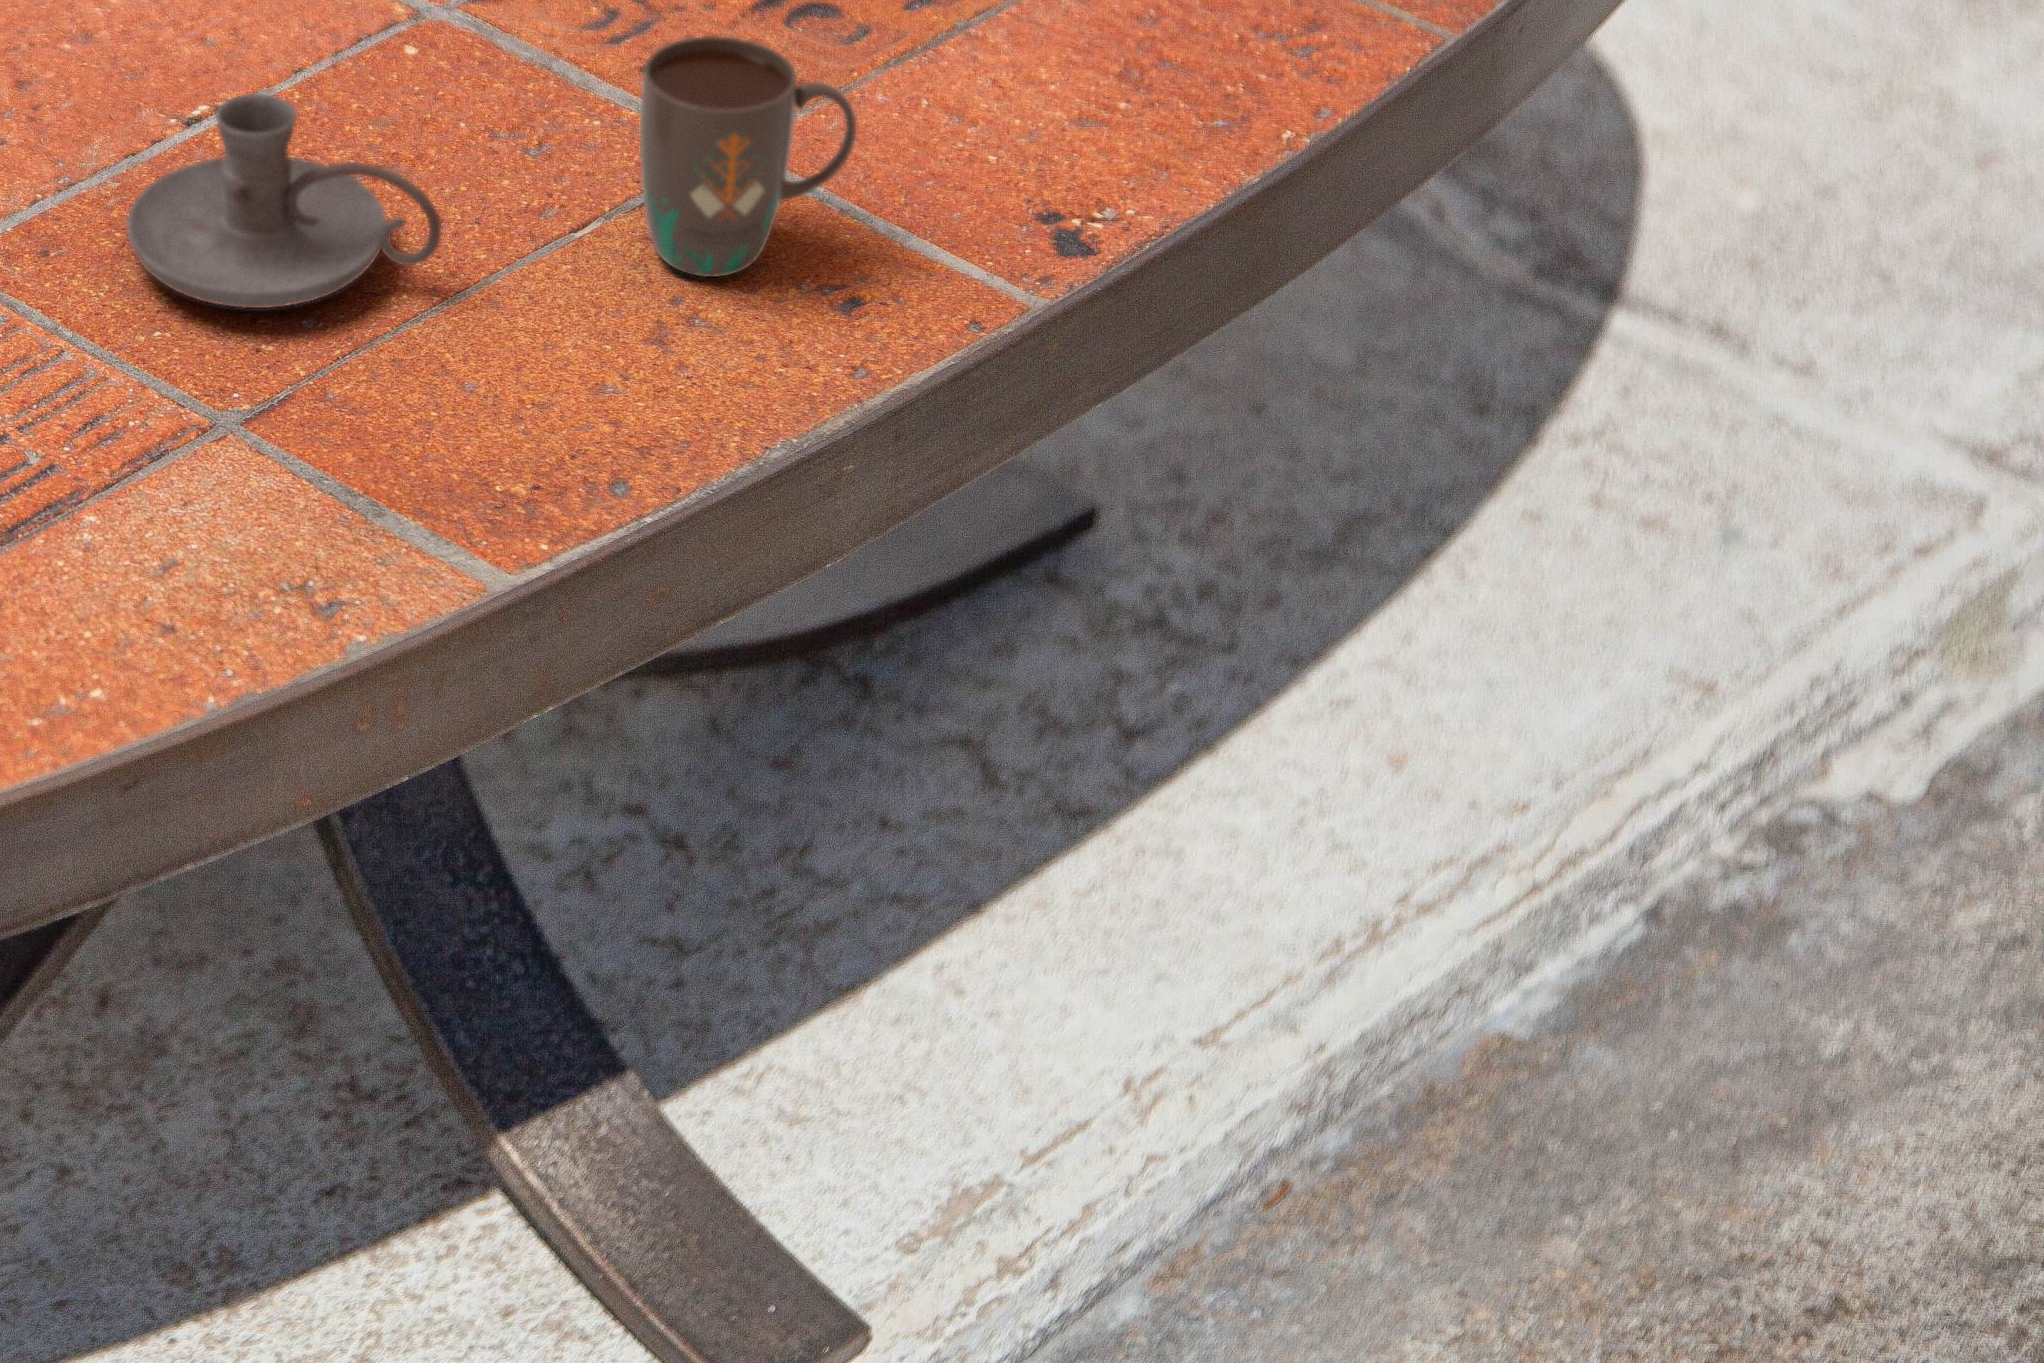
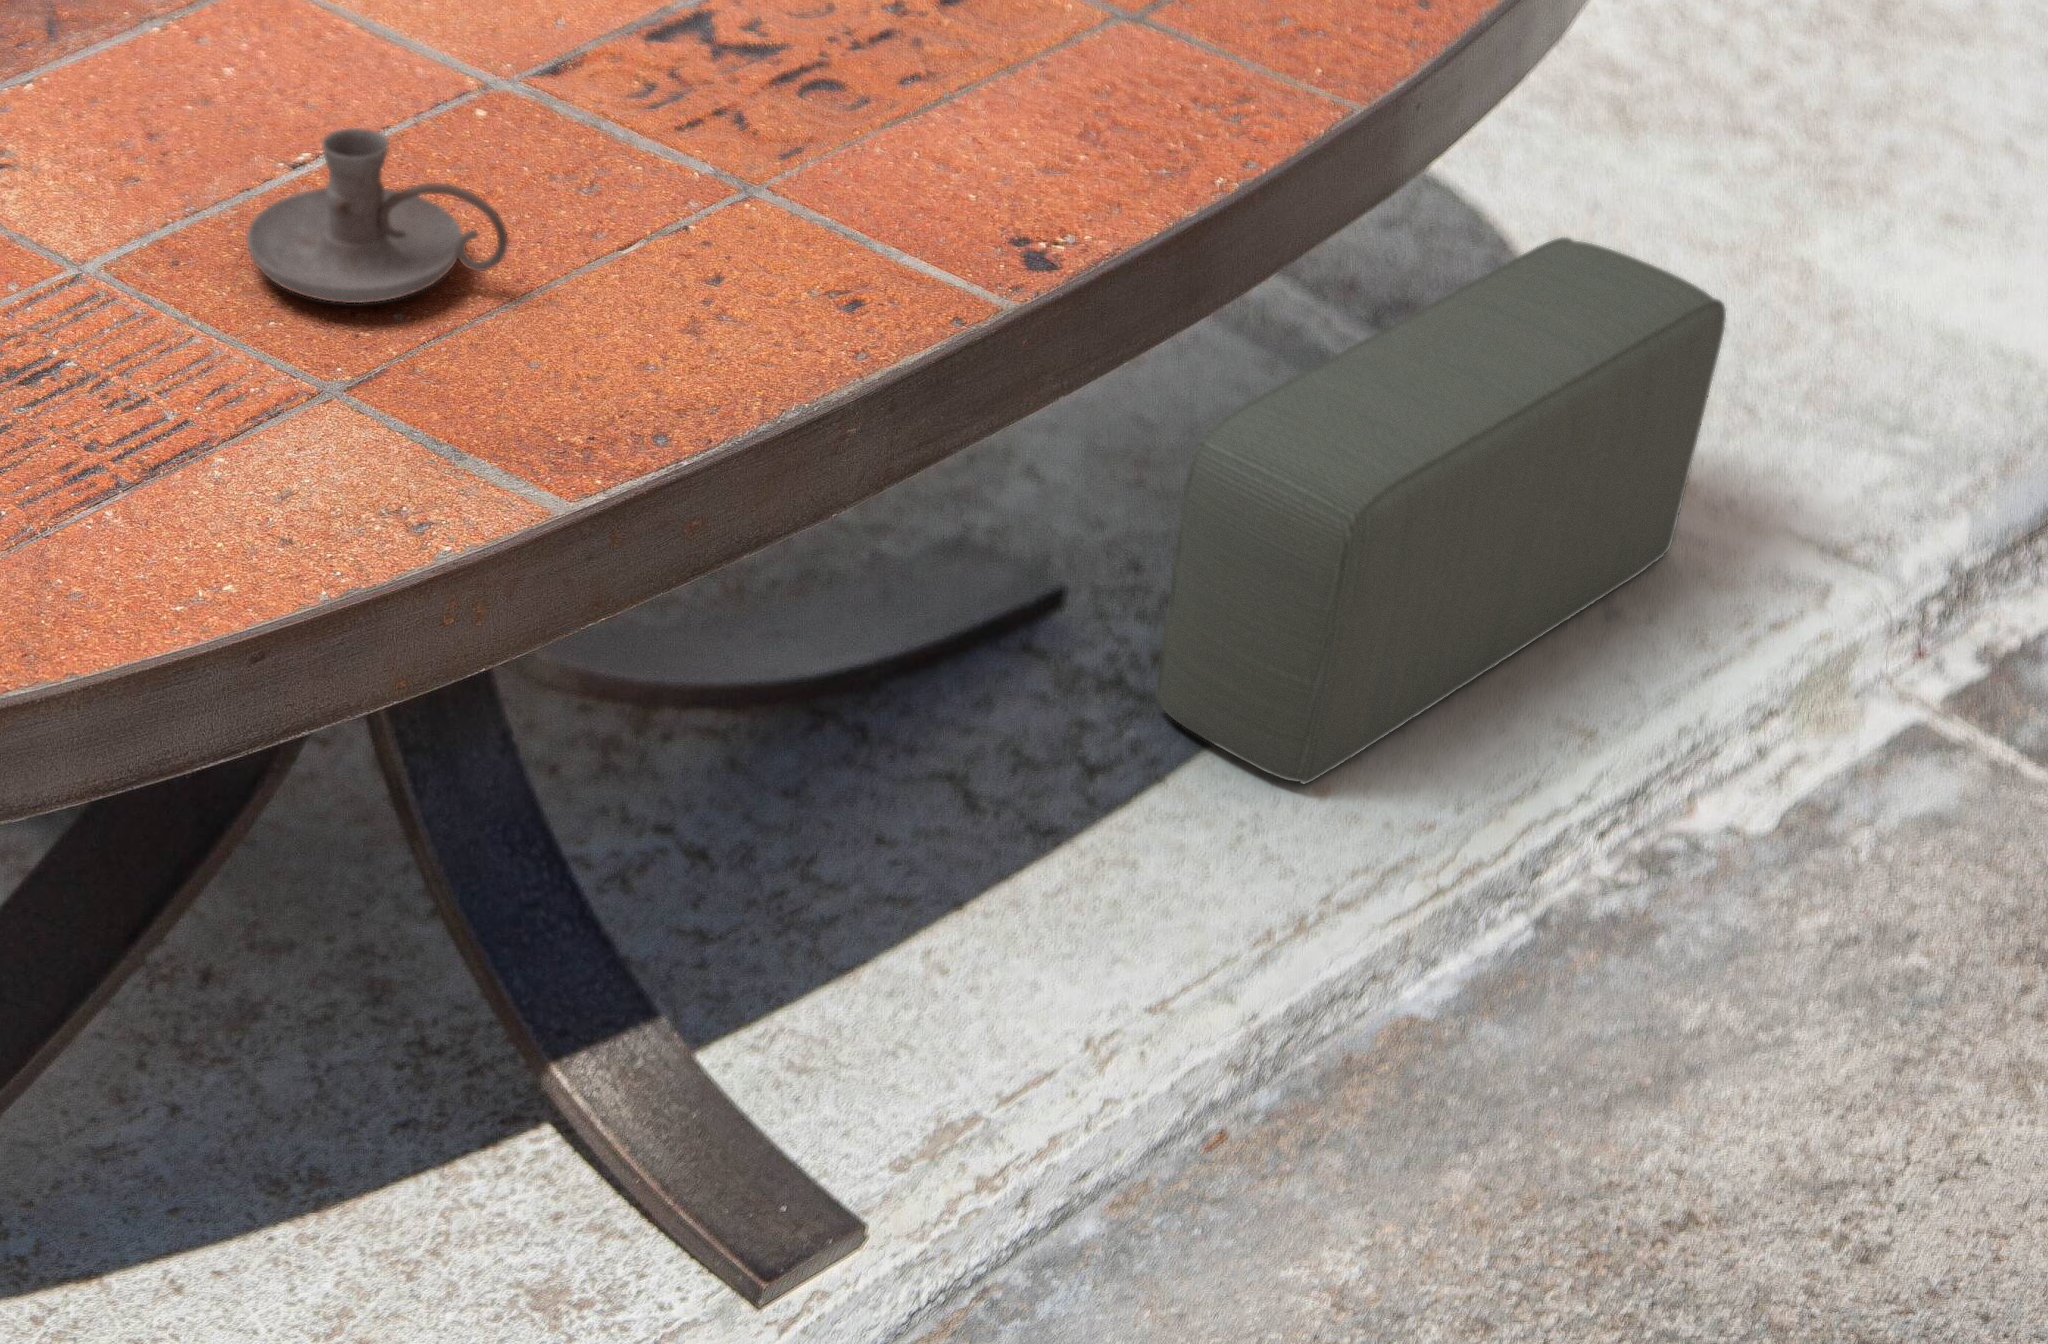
mug: present [640,36,856,277] -> none [674,85,852,285]
pouf: none [1185,114,1841,764] -> present [1155,237,1726,784]

